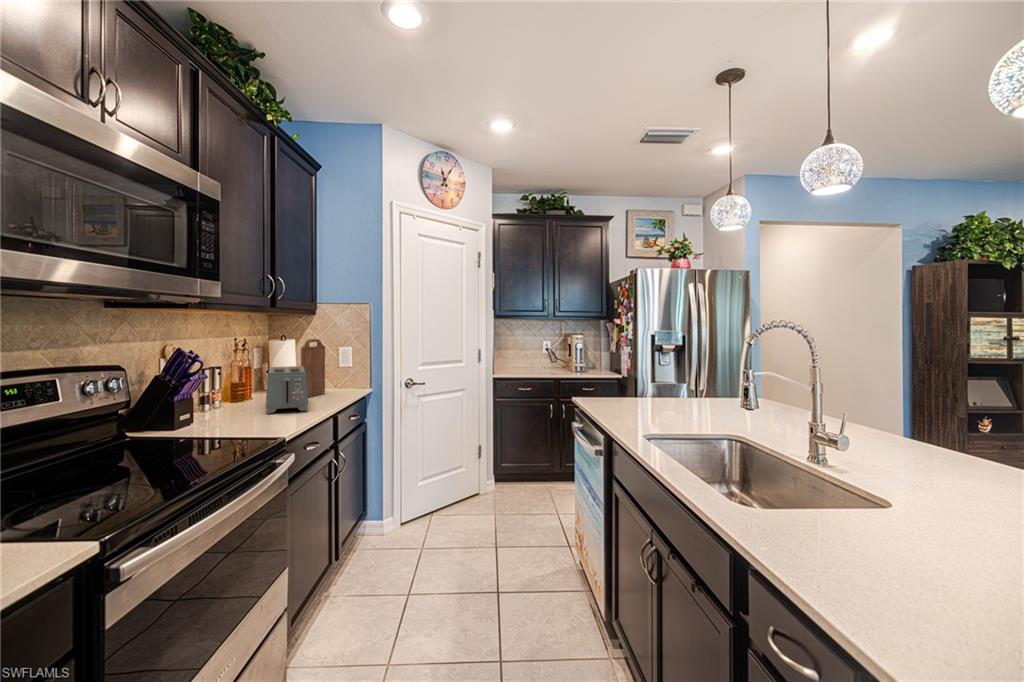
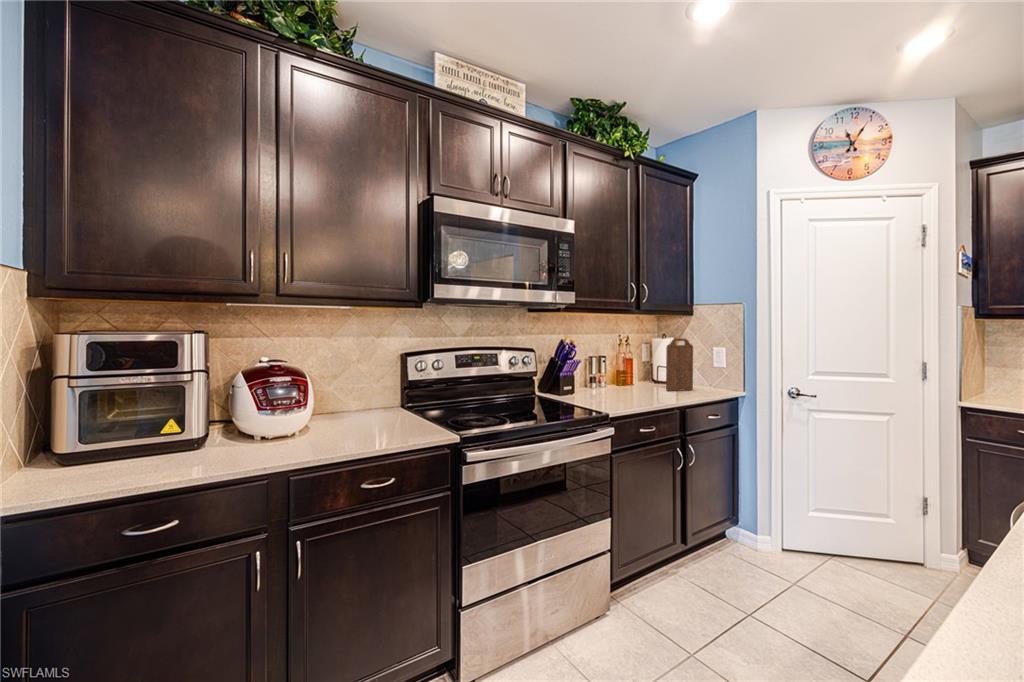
toaster: present [266,366,308,414] -> none [624,360,667,398]

